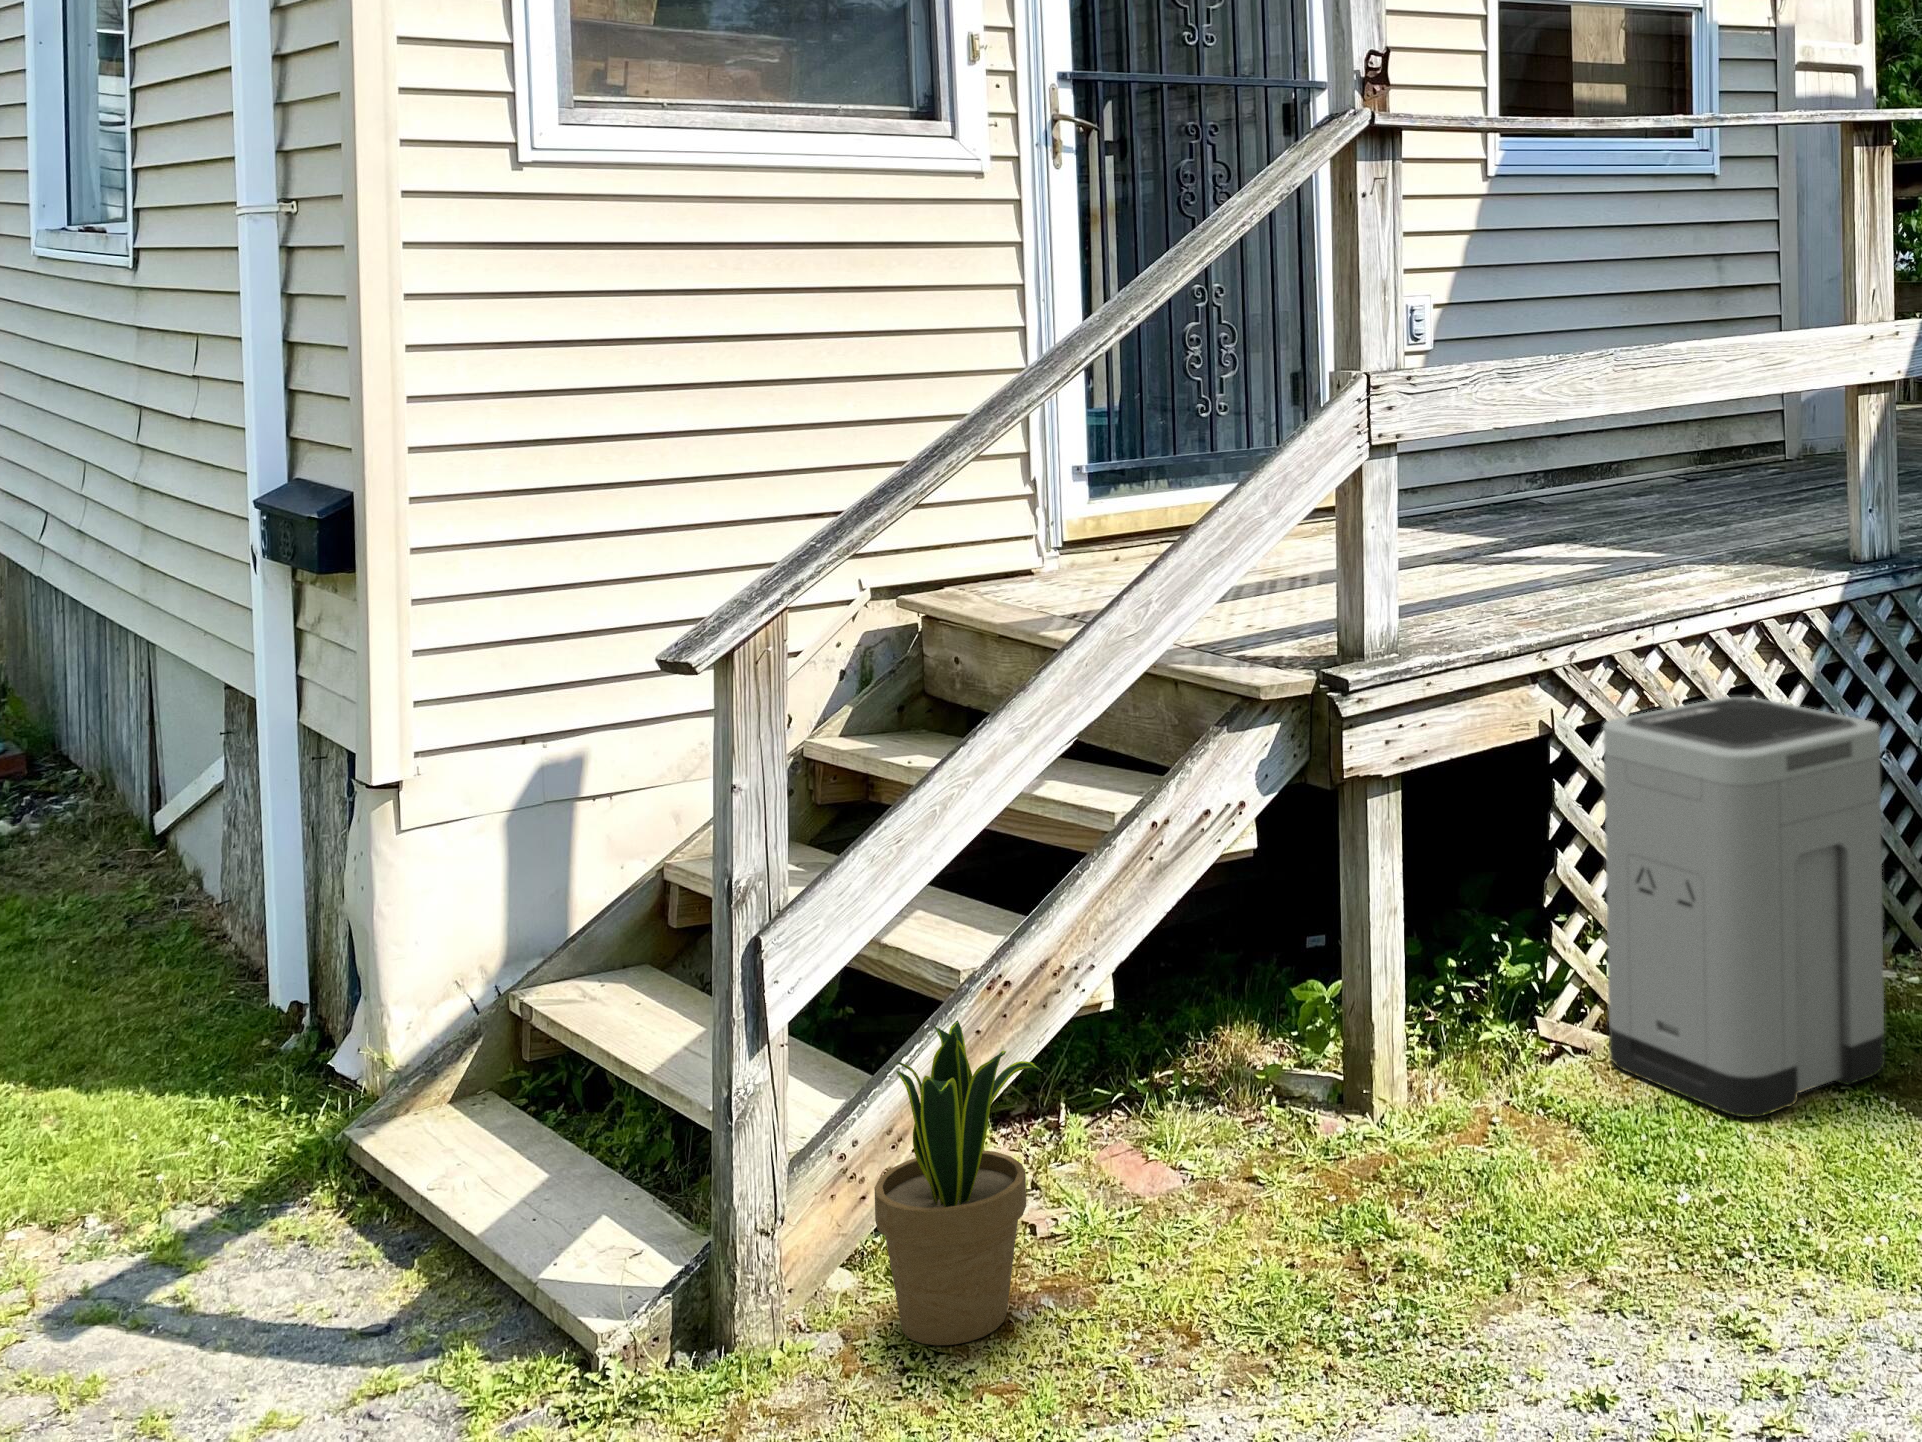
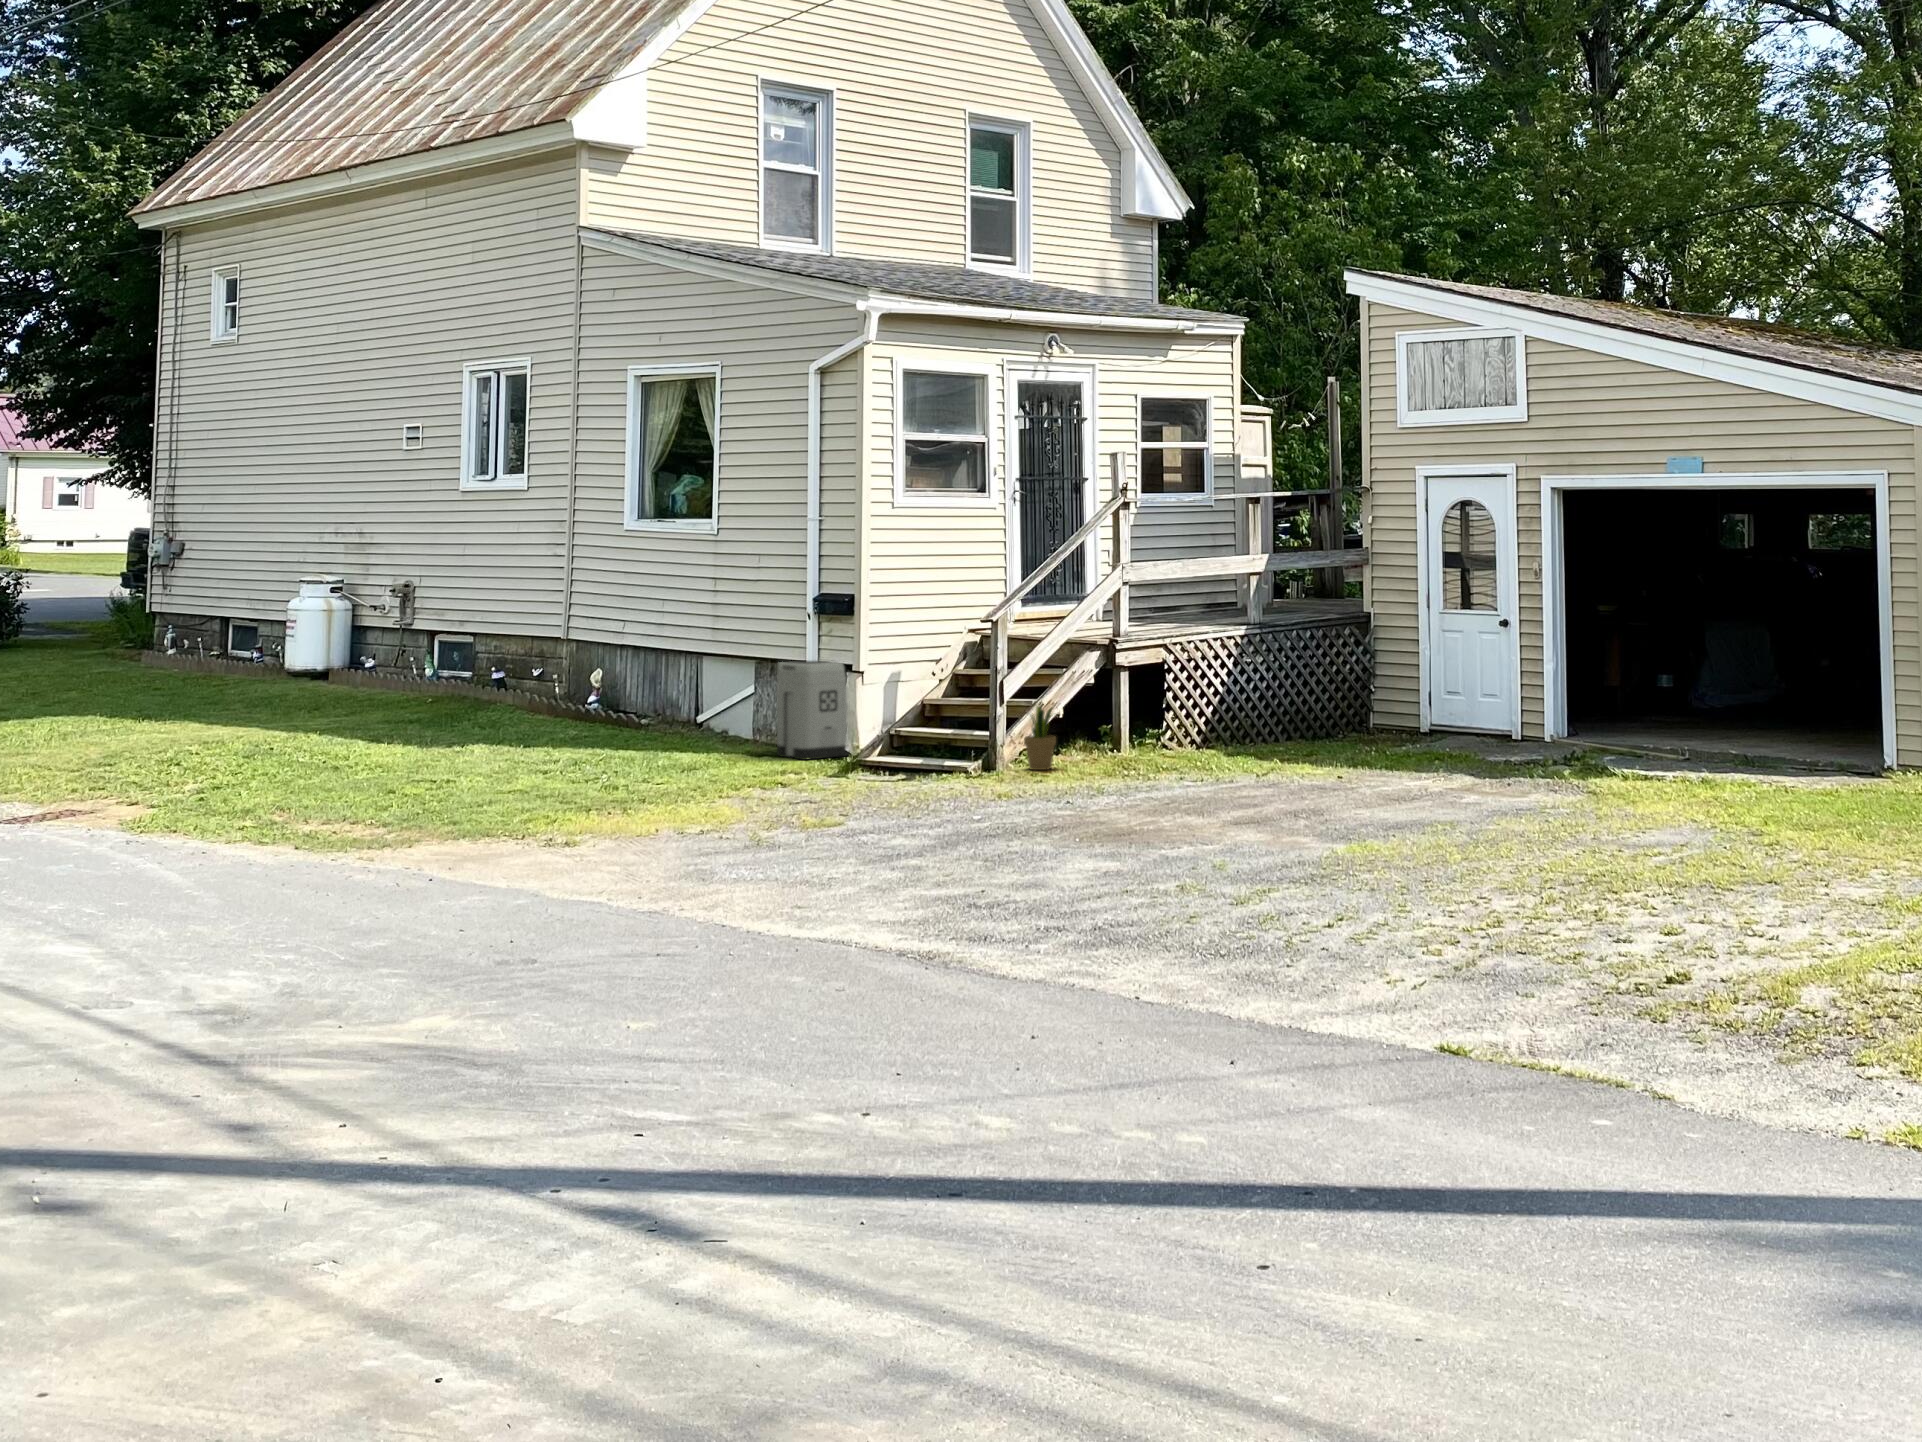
trash can: present [1603,697,1885,1117] -> present [777,661,848,760]

